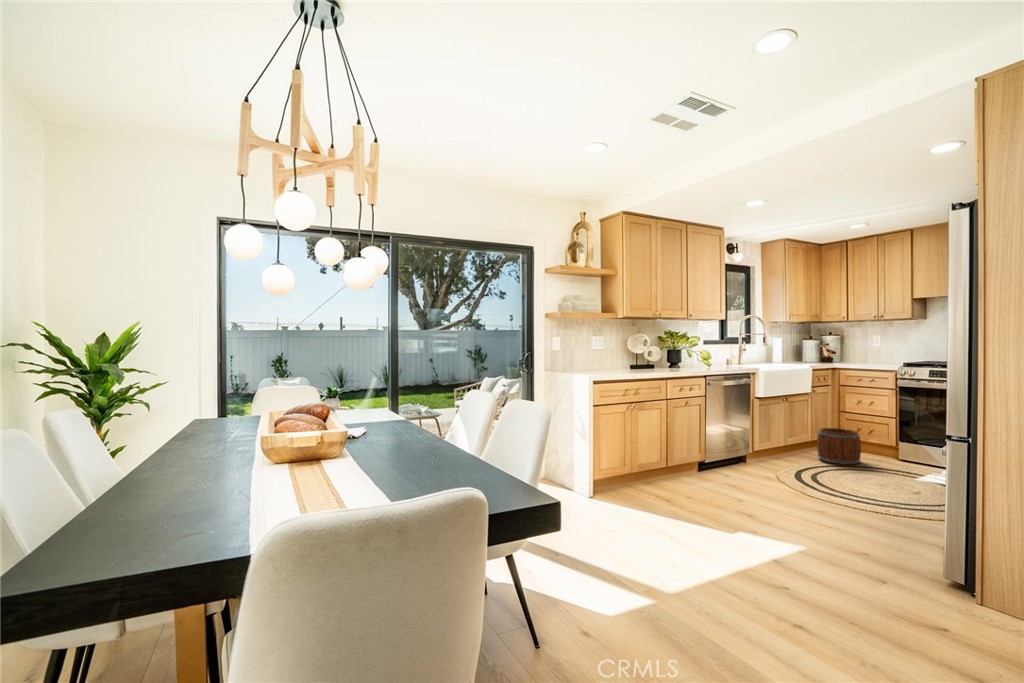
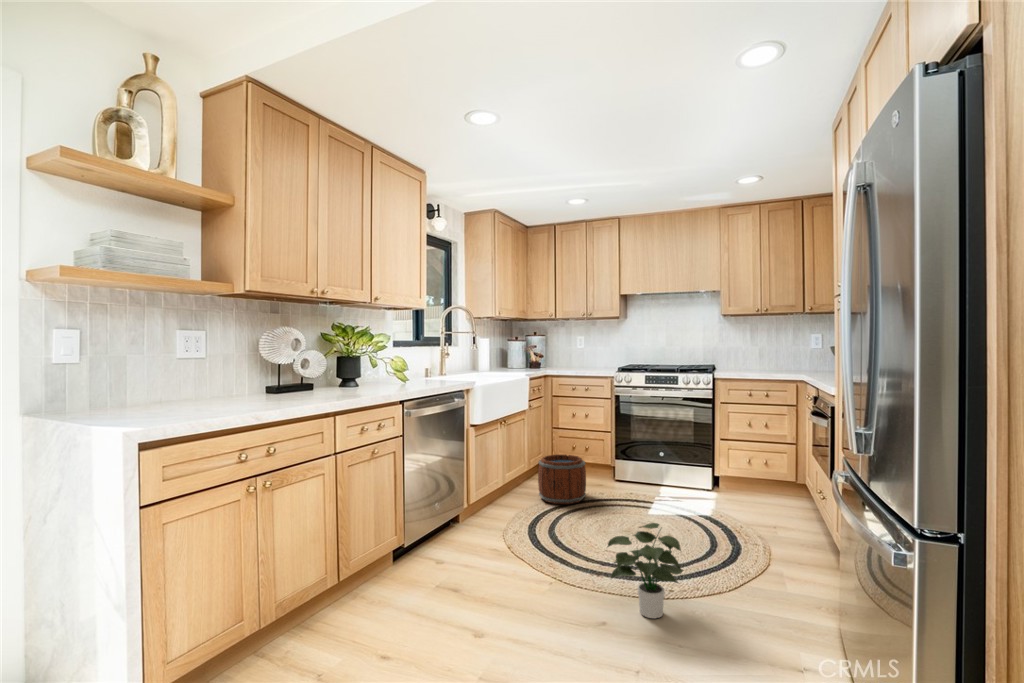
potted plant: none [833,462,897,518] -> present [608,523,684,619]

